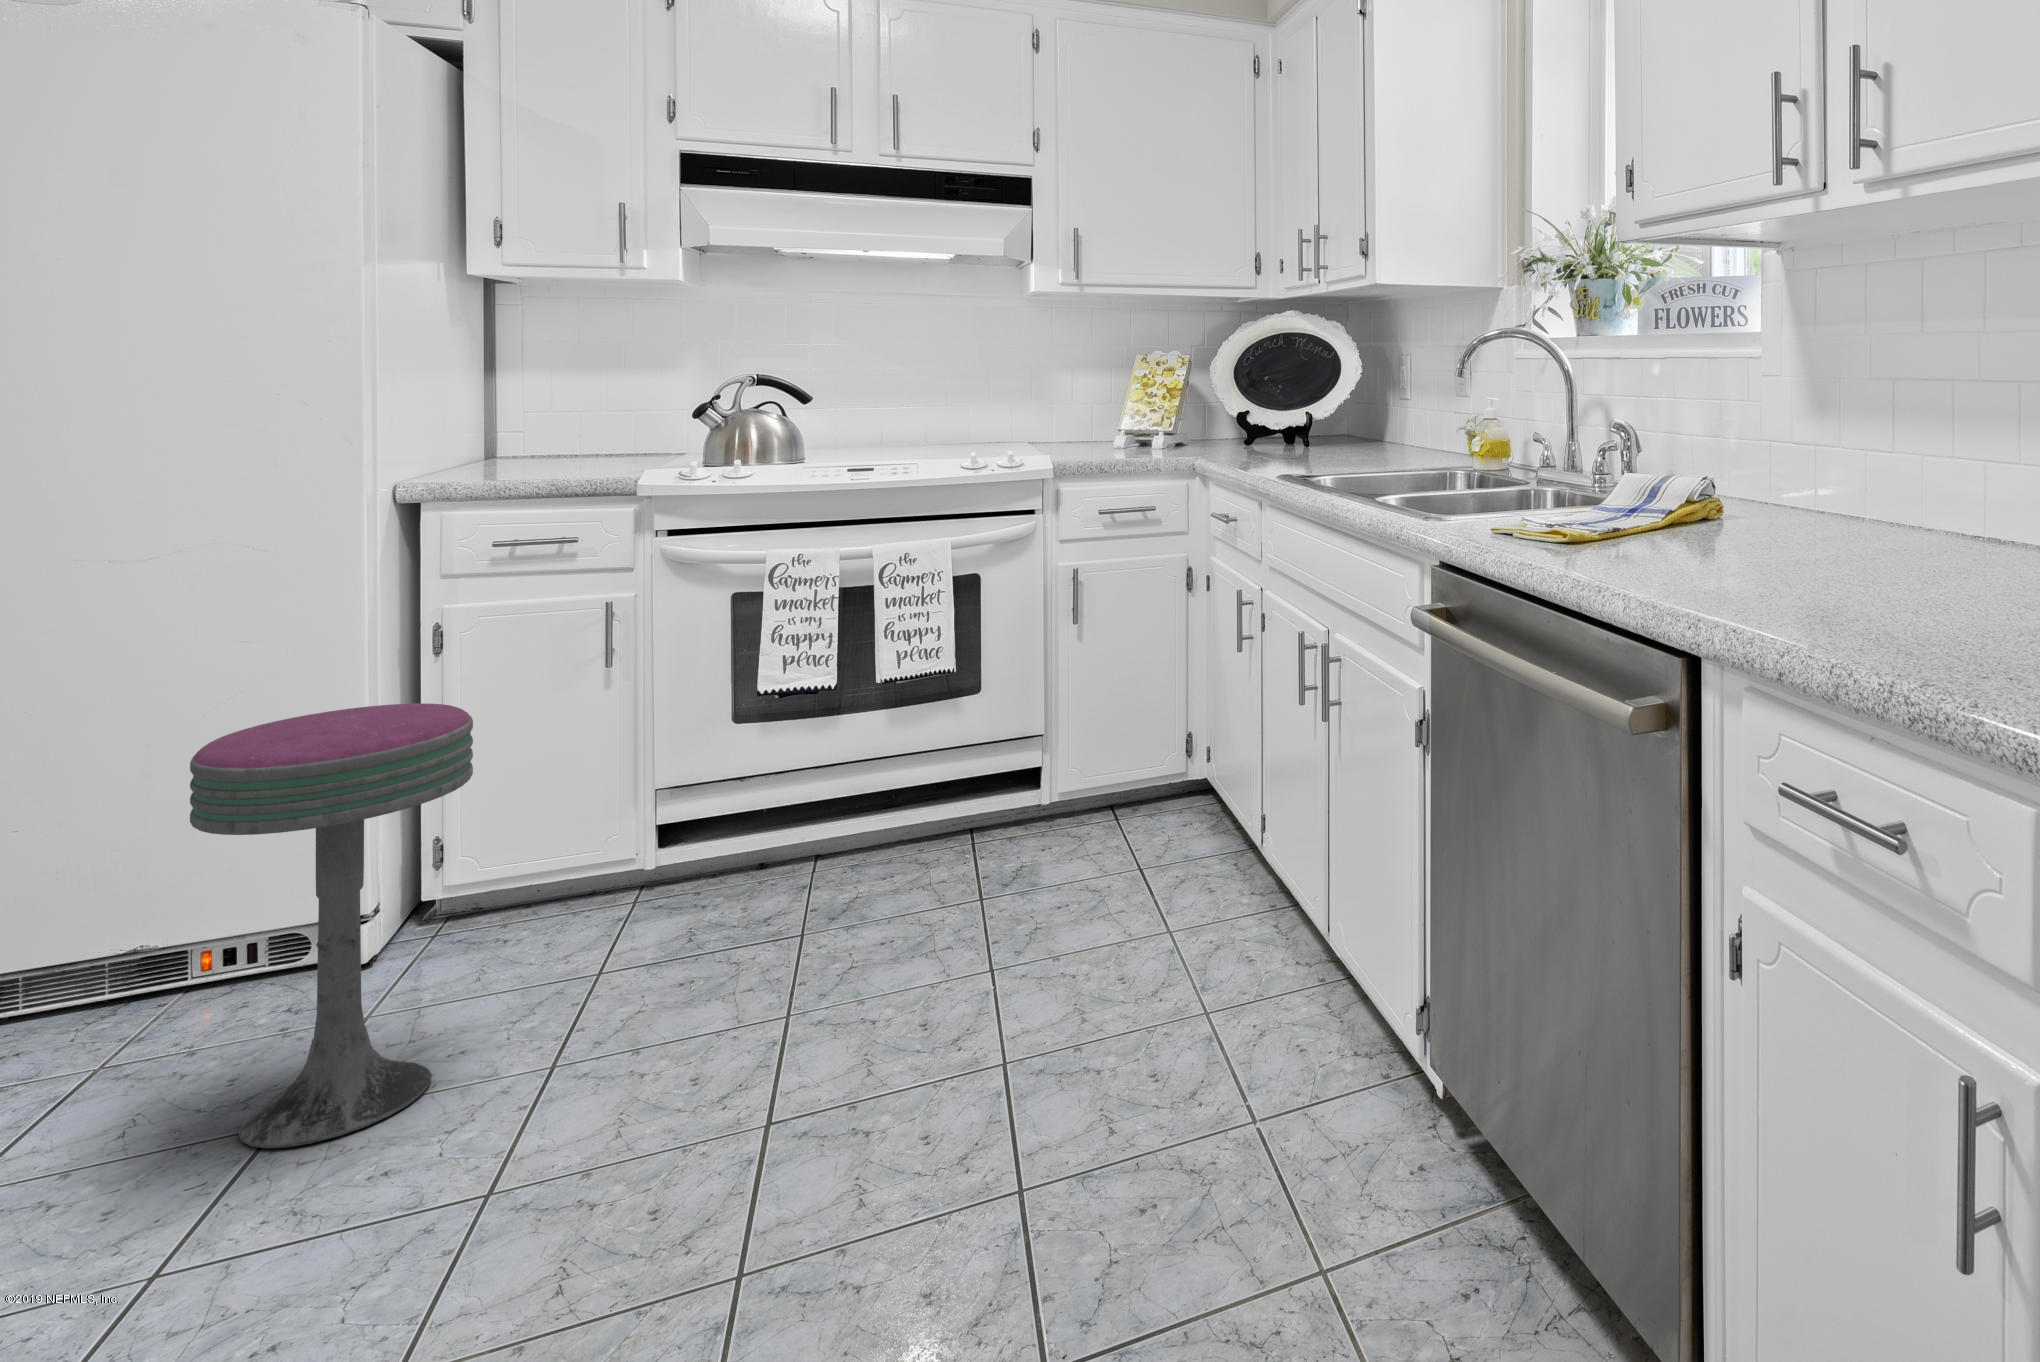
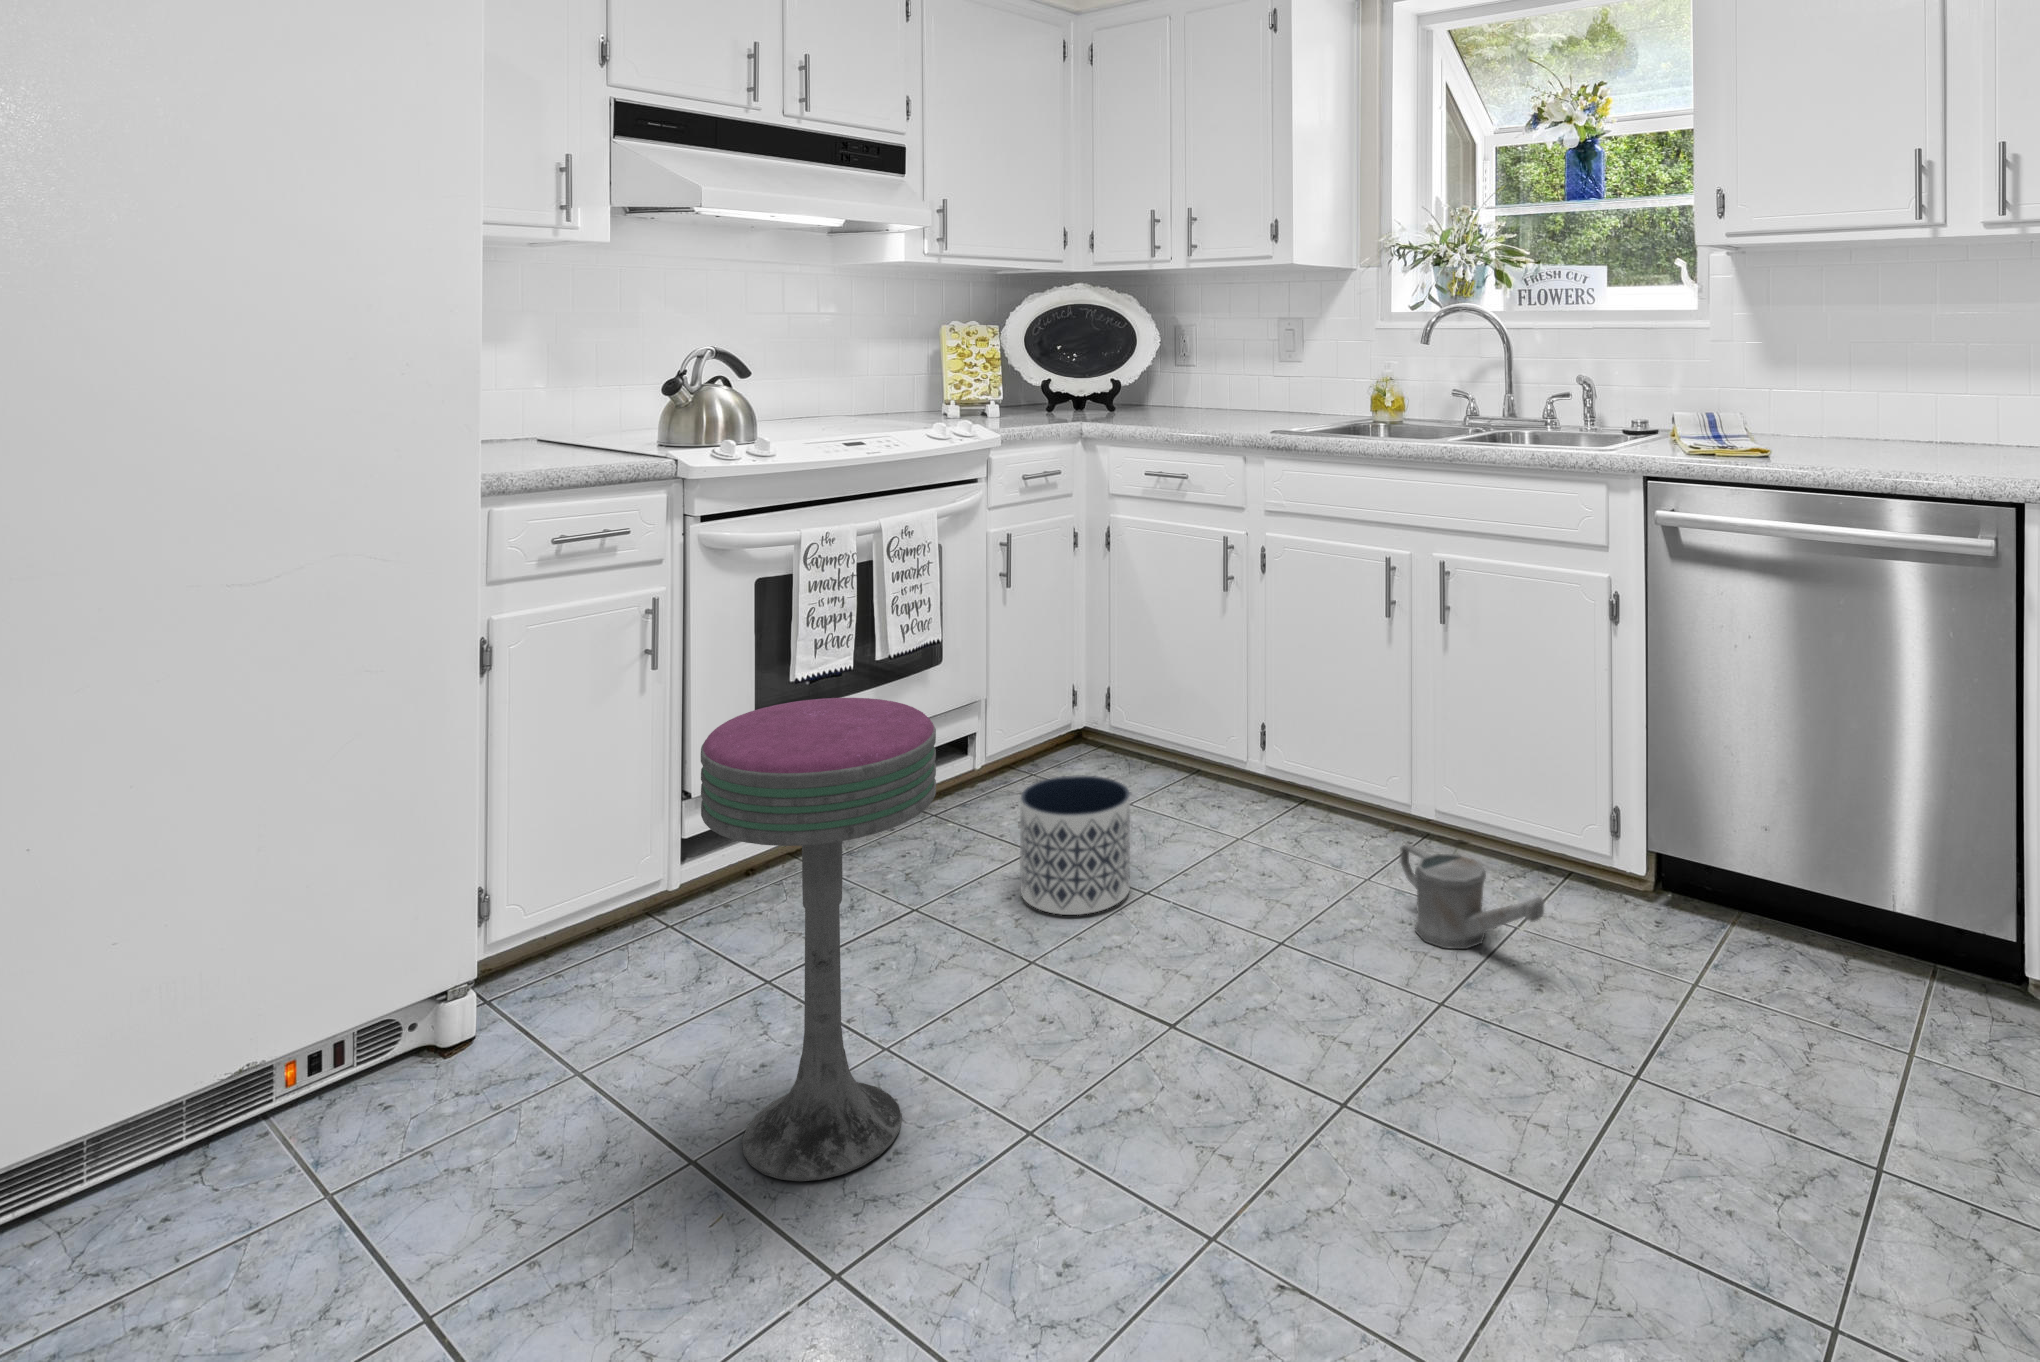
planter: none [845,826,971,975] -> present [1020,775,1130,915]
watering can: none [1044,986,1149,1134] -> present [1400,844,1544,949]

